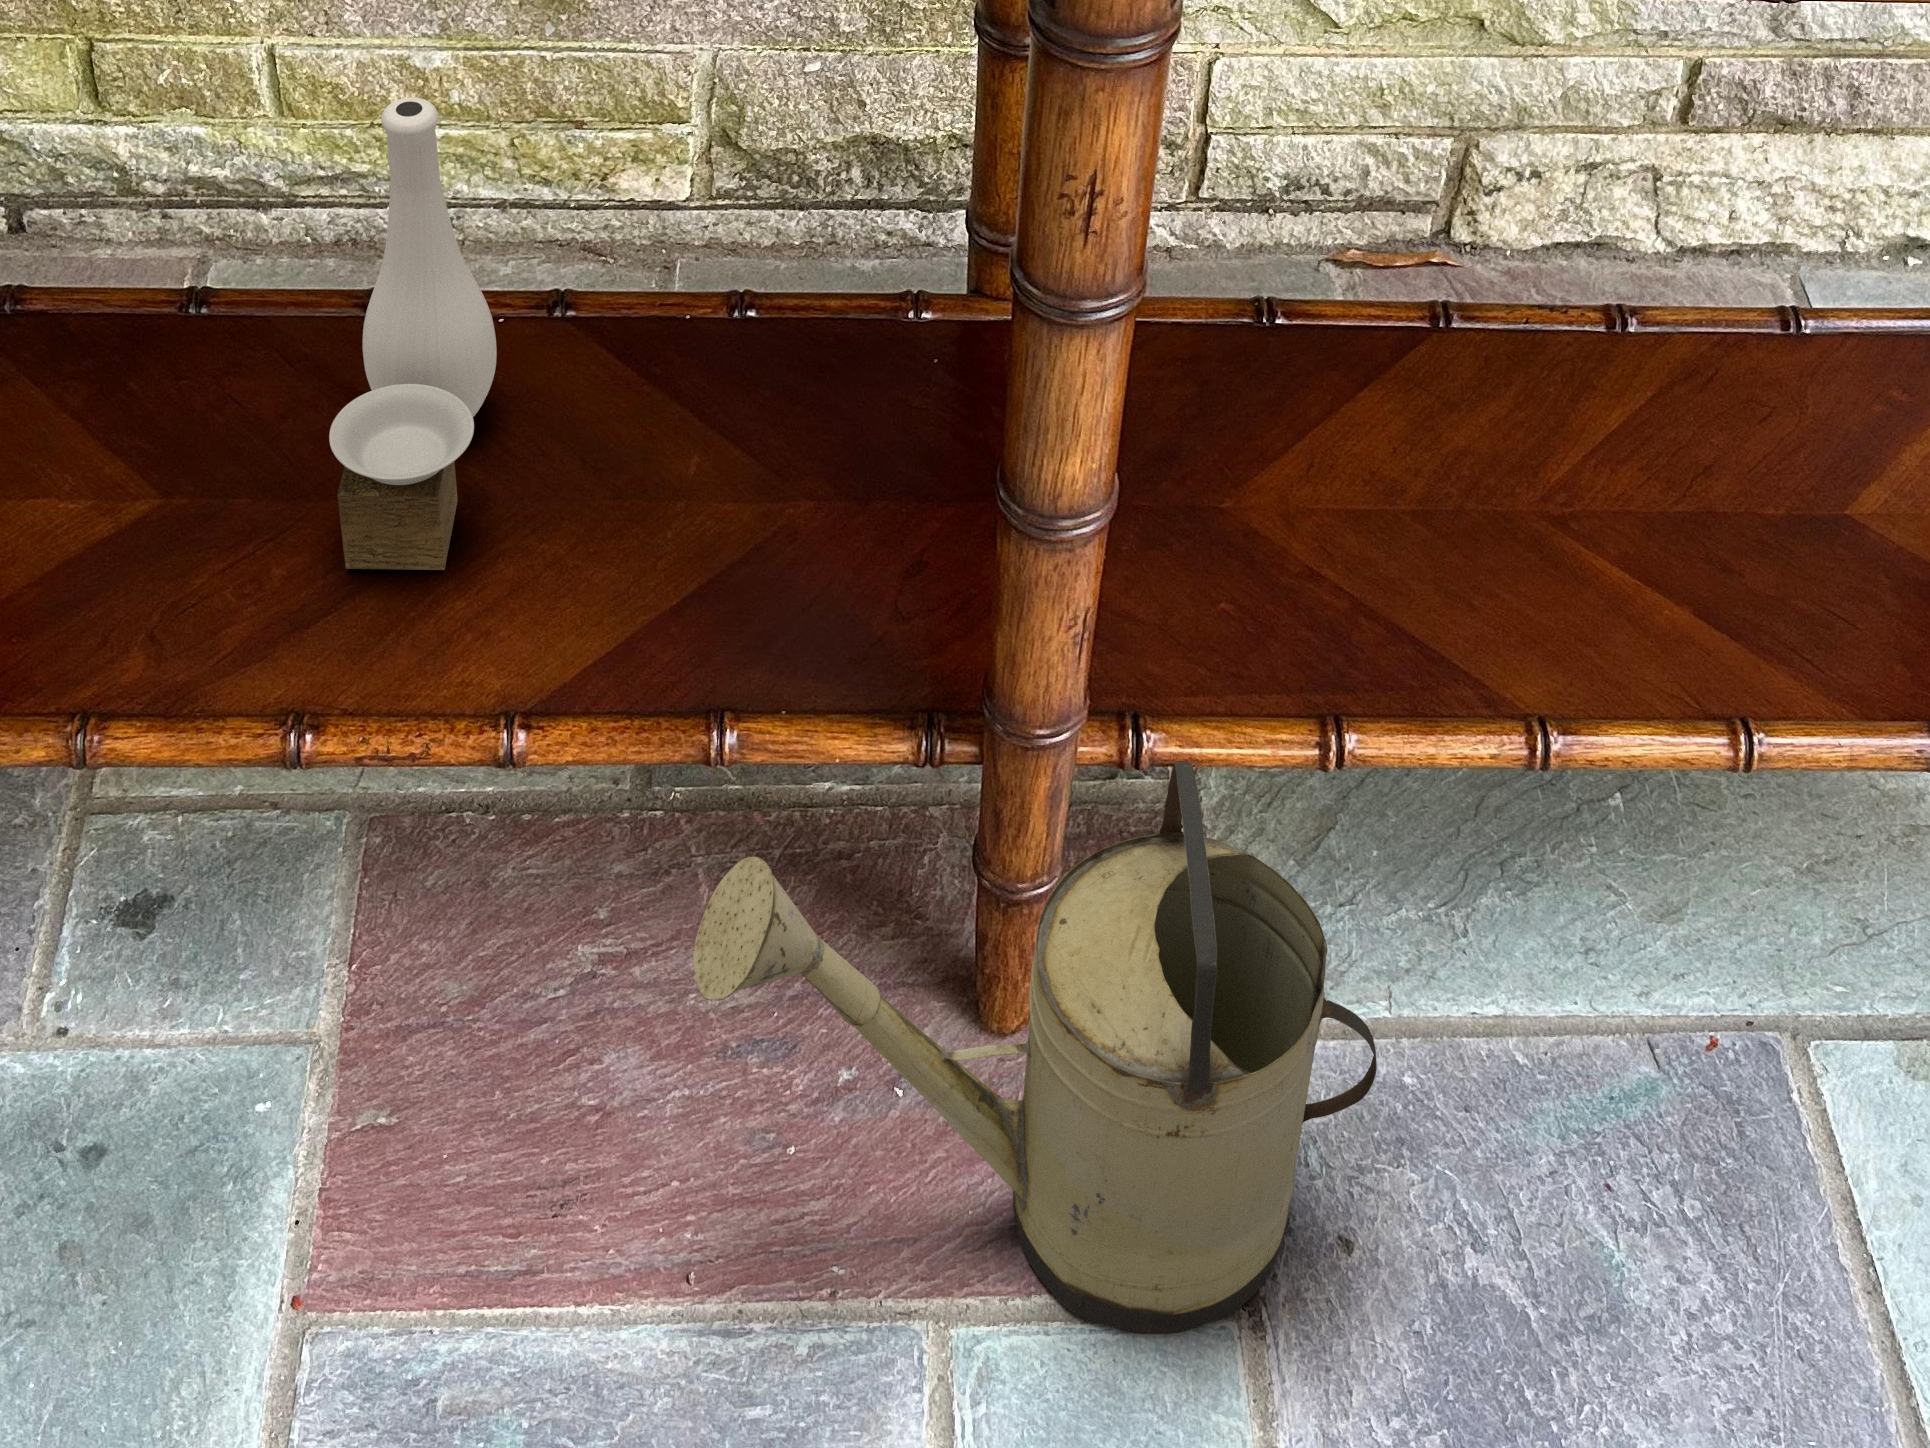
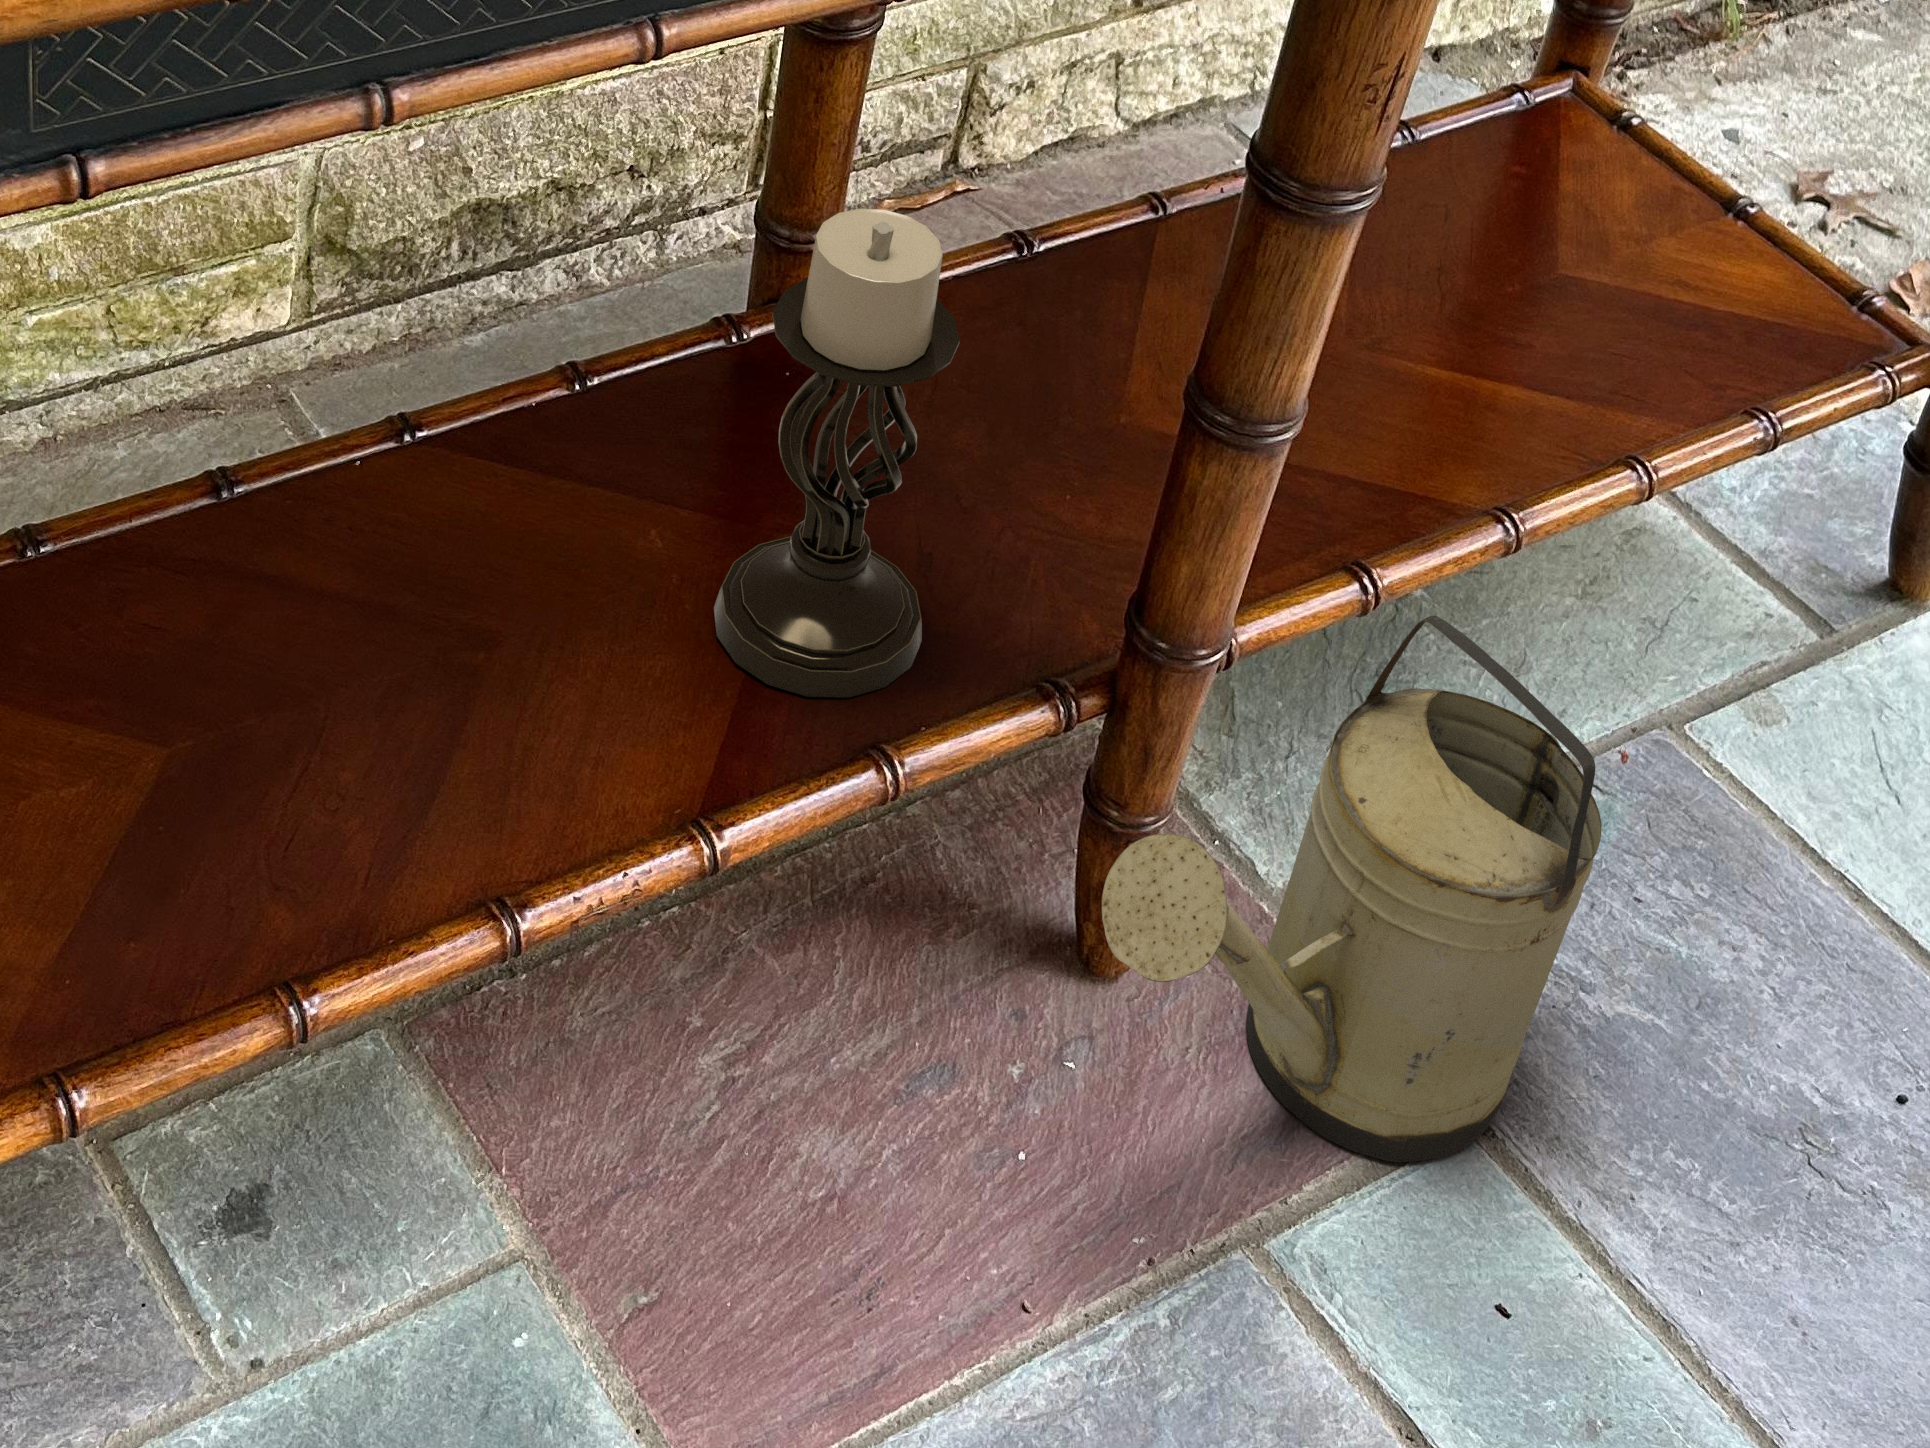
vase: present [329,97,497,570] -> none [323,227,571,750]
candle holder: none [637,182,842,653] -> present [714,208,960,698]

